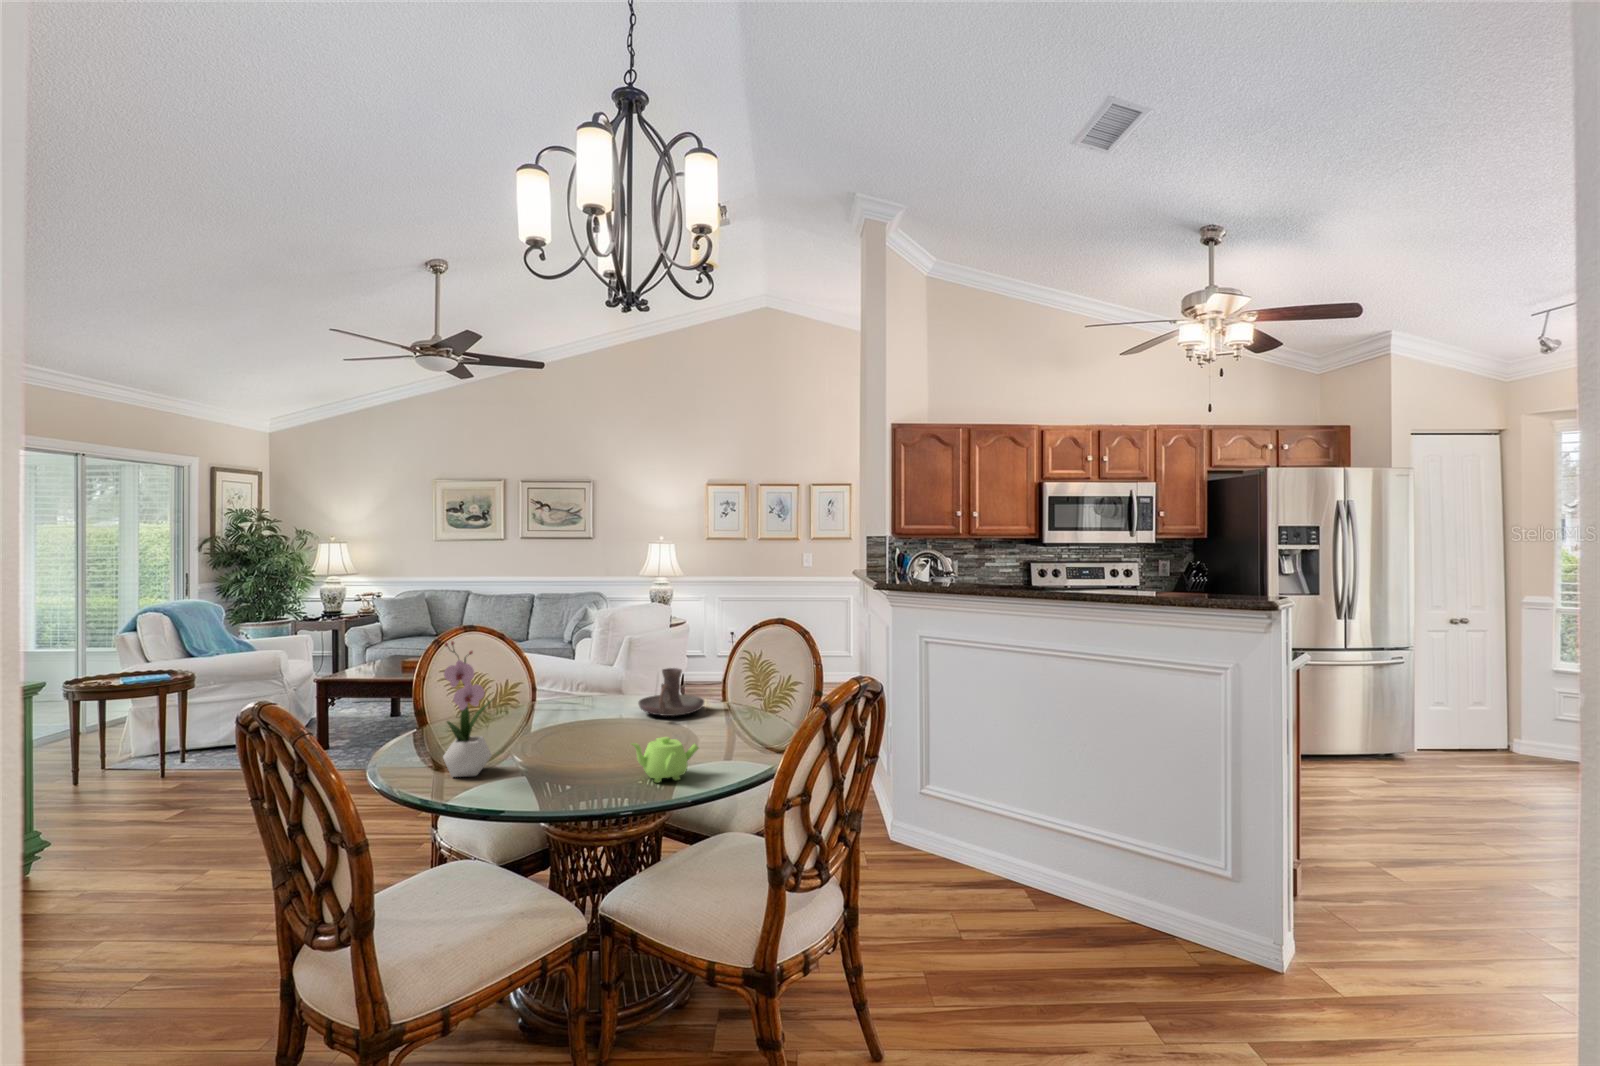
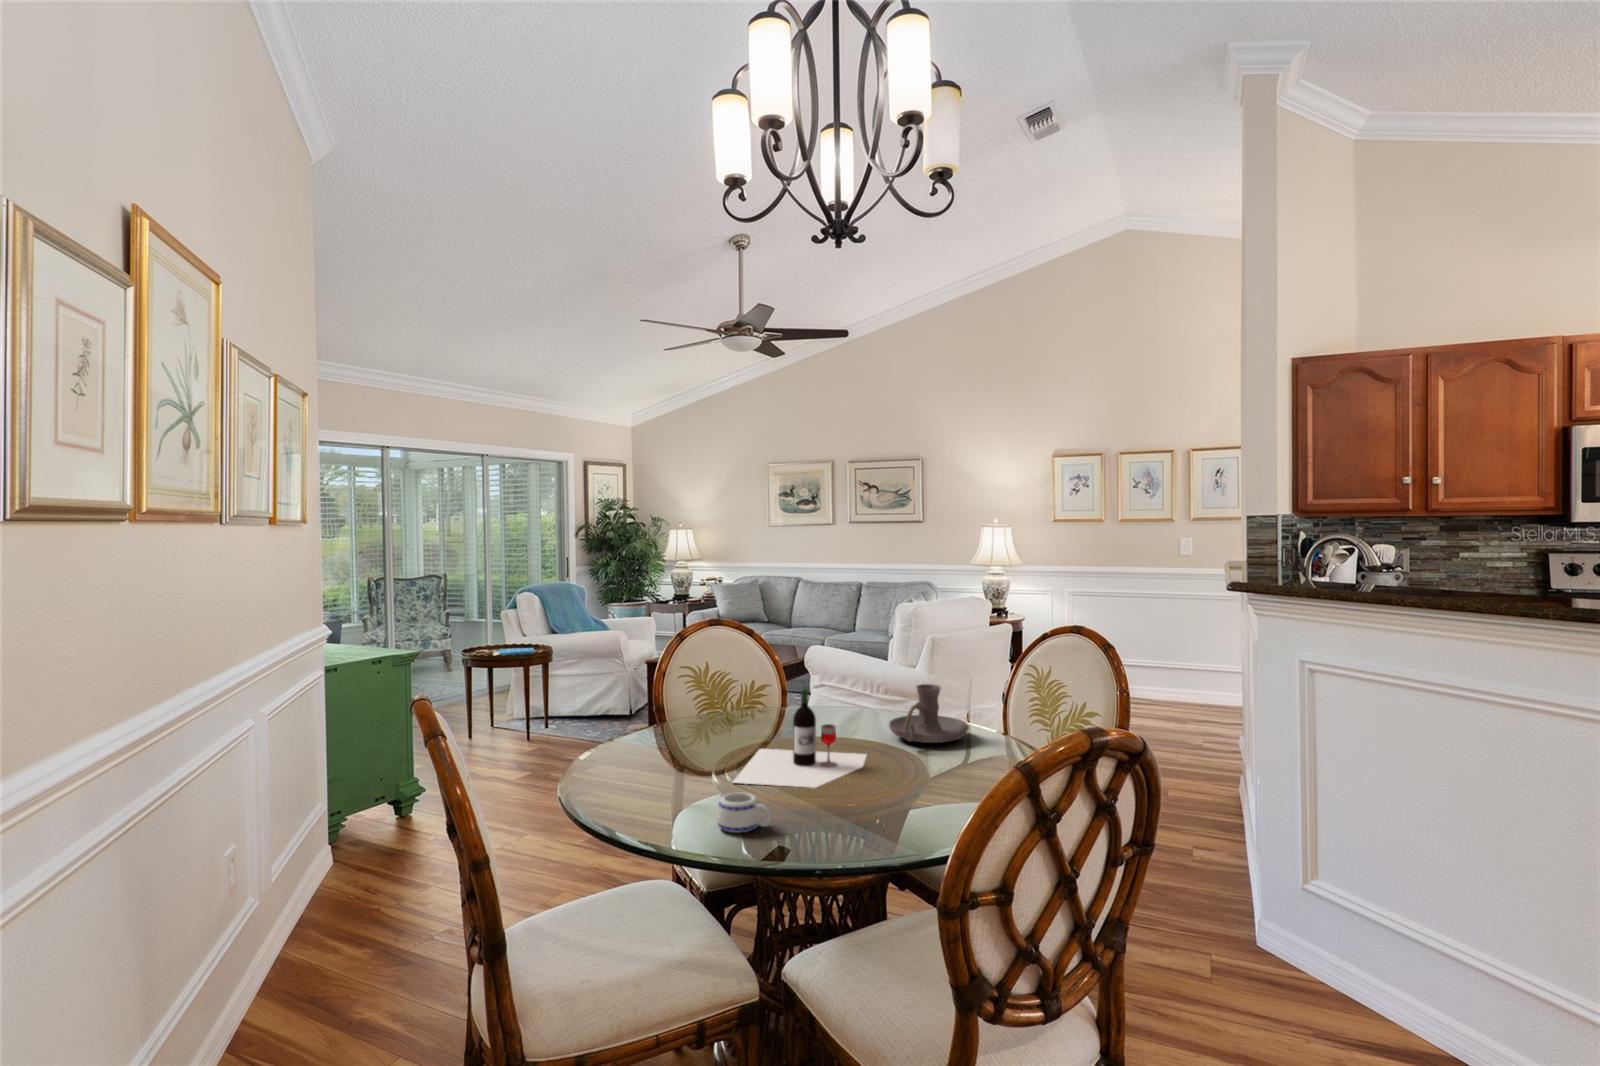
flower arrangement: present [443,641,493,777] -> none [641,644,701,792]
wine bottle: none [523,676,636,763] -> present [733,689,867,788]
teapot: present [631,737,699,783] -> none [824,775,911,832]
mug: none [536,764,587,798] -> present [717,792,771,833]

